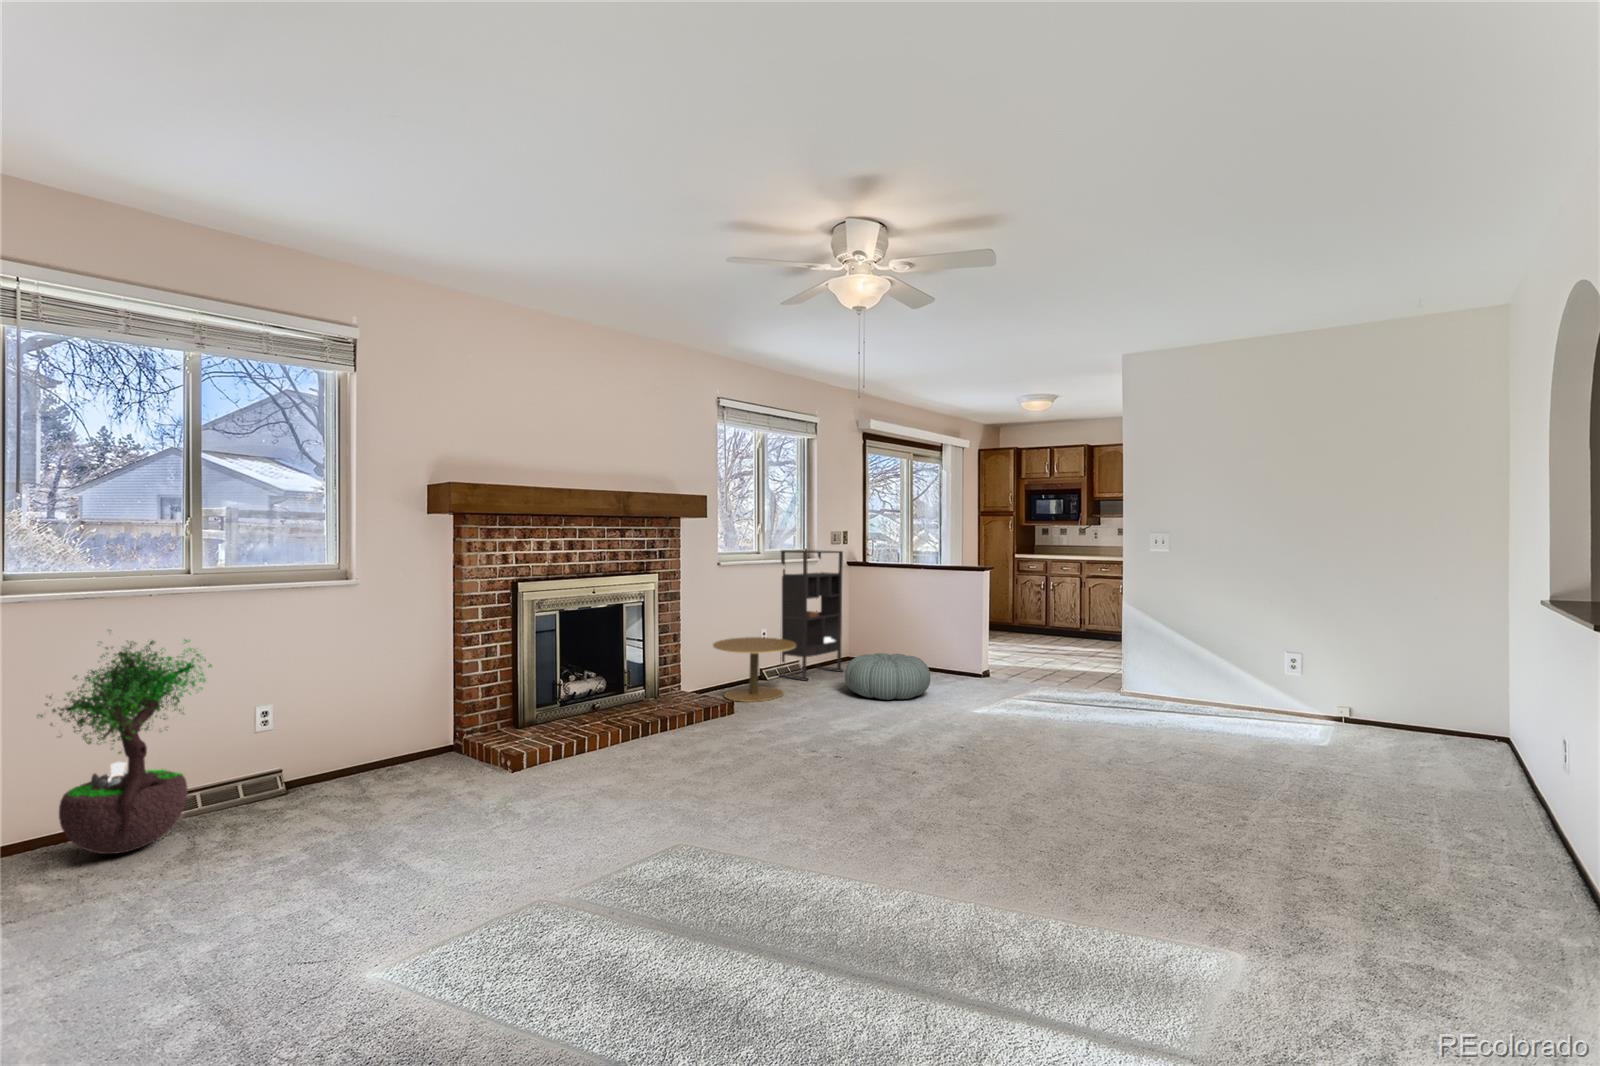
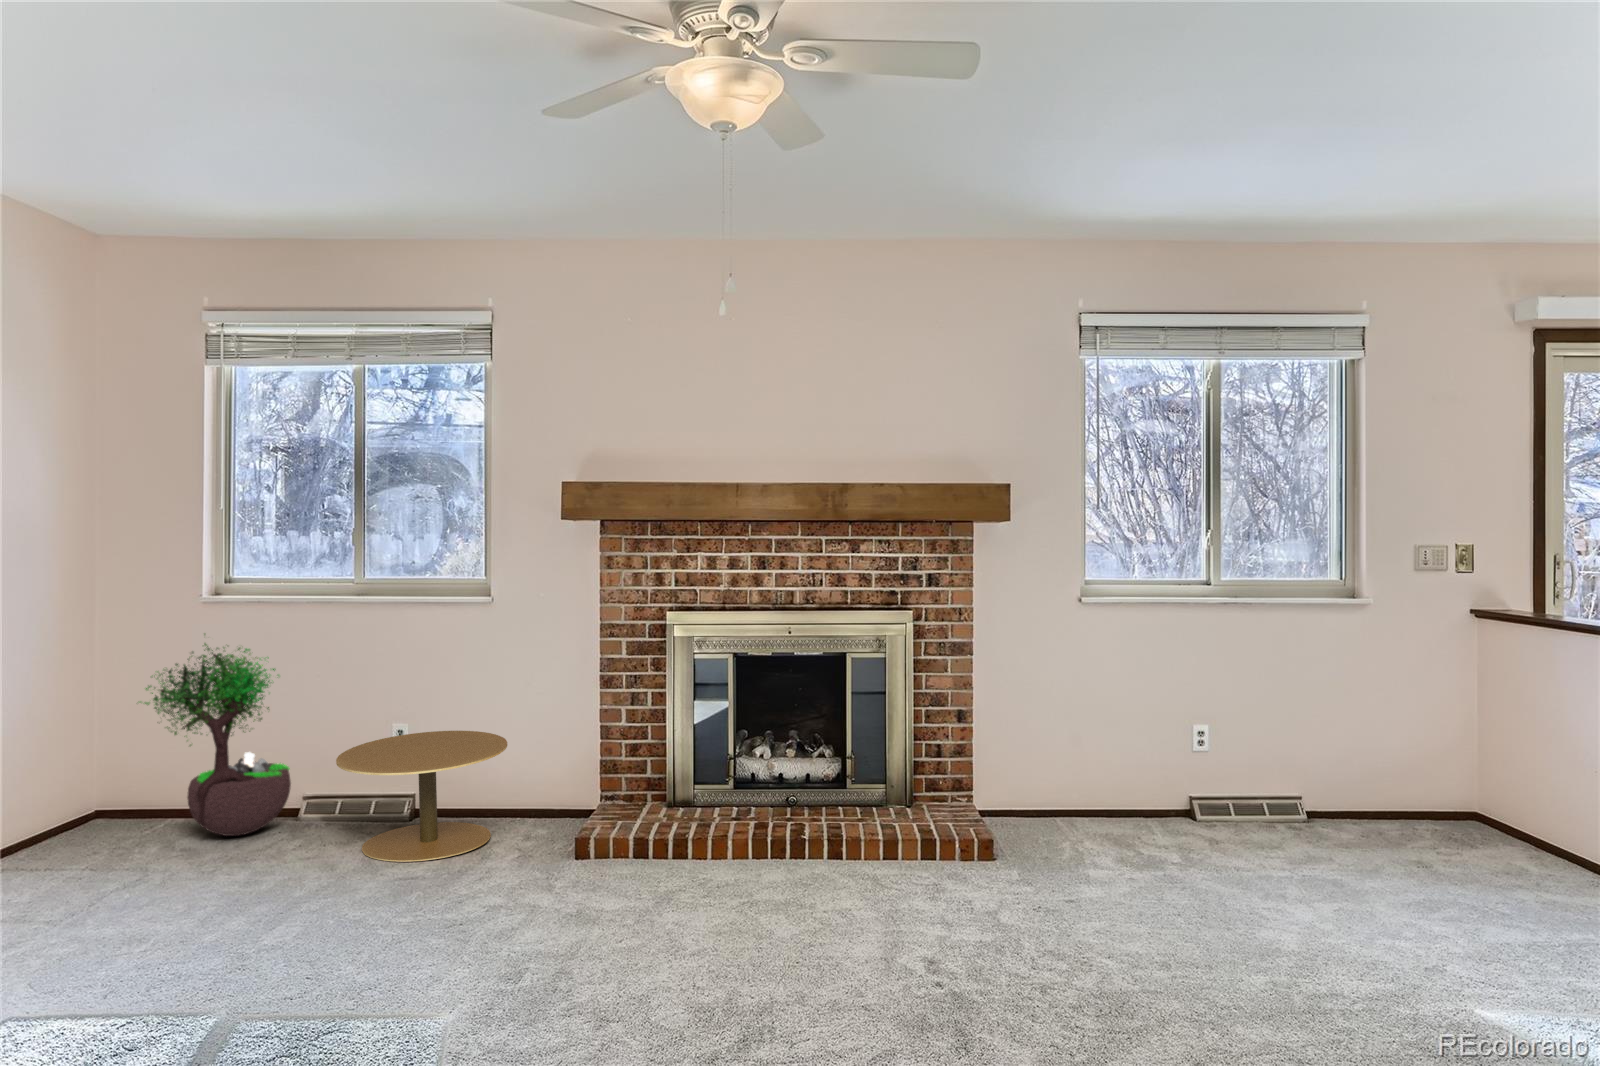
bookshelf: present [779,550,843,681] -> none [1232,579,1403,844]
side table: present [713,637,796,702] -> present [336,731,507,862]
pouf: present [845,653,930,700] -> none [1276,824,1519,966]

